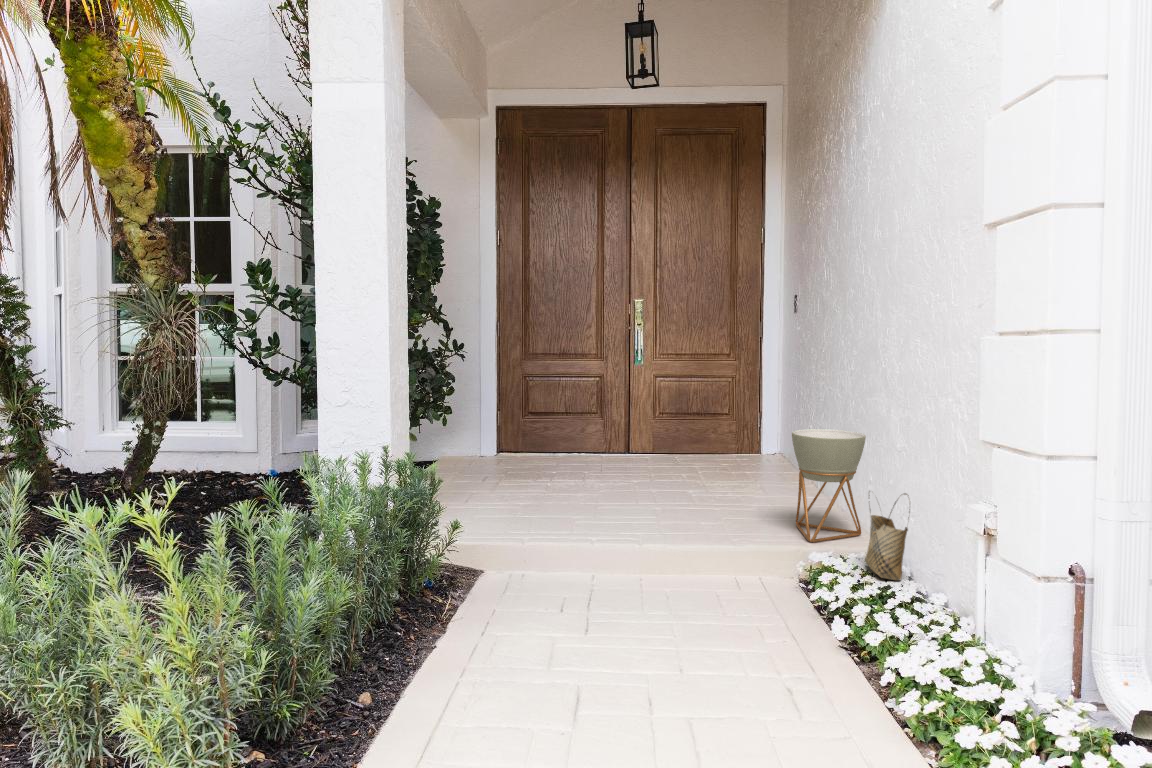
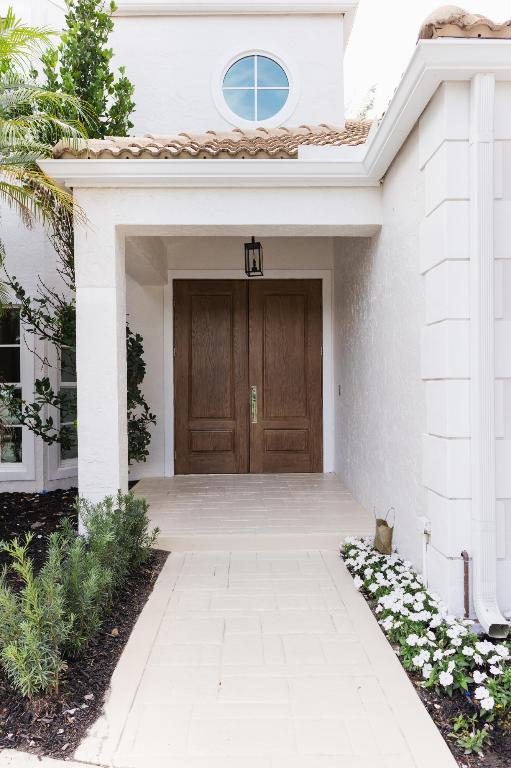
planter: present [792,429,866,542] -> none [336,469,375,532]

